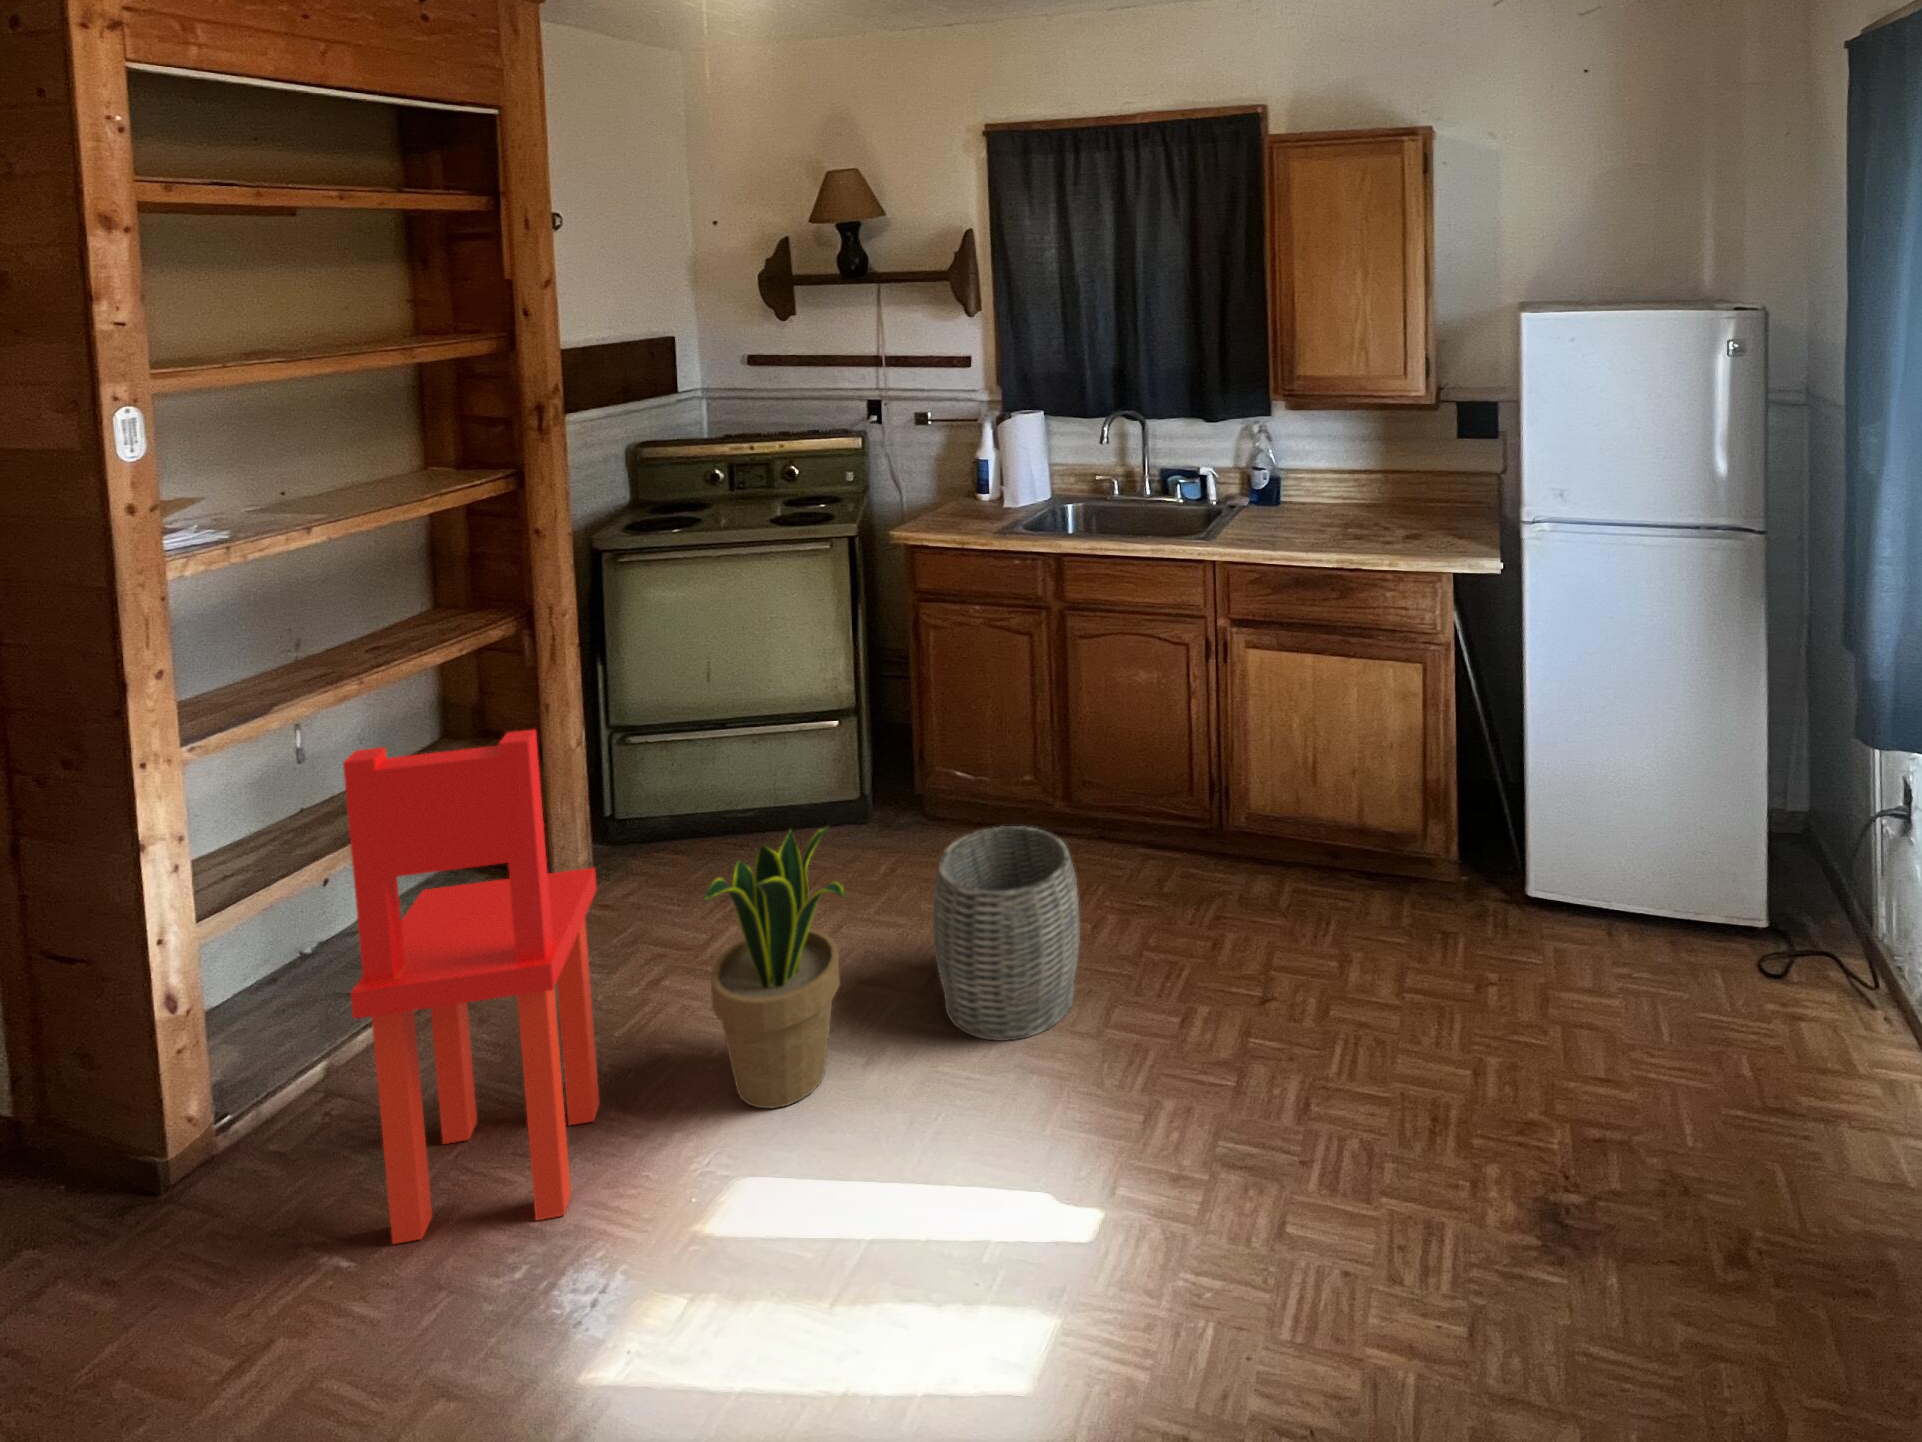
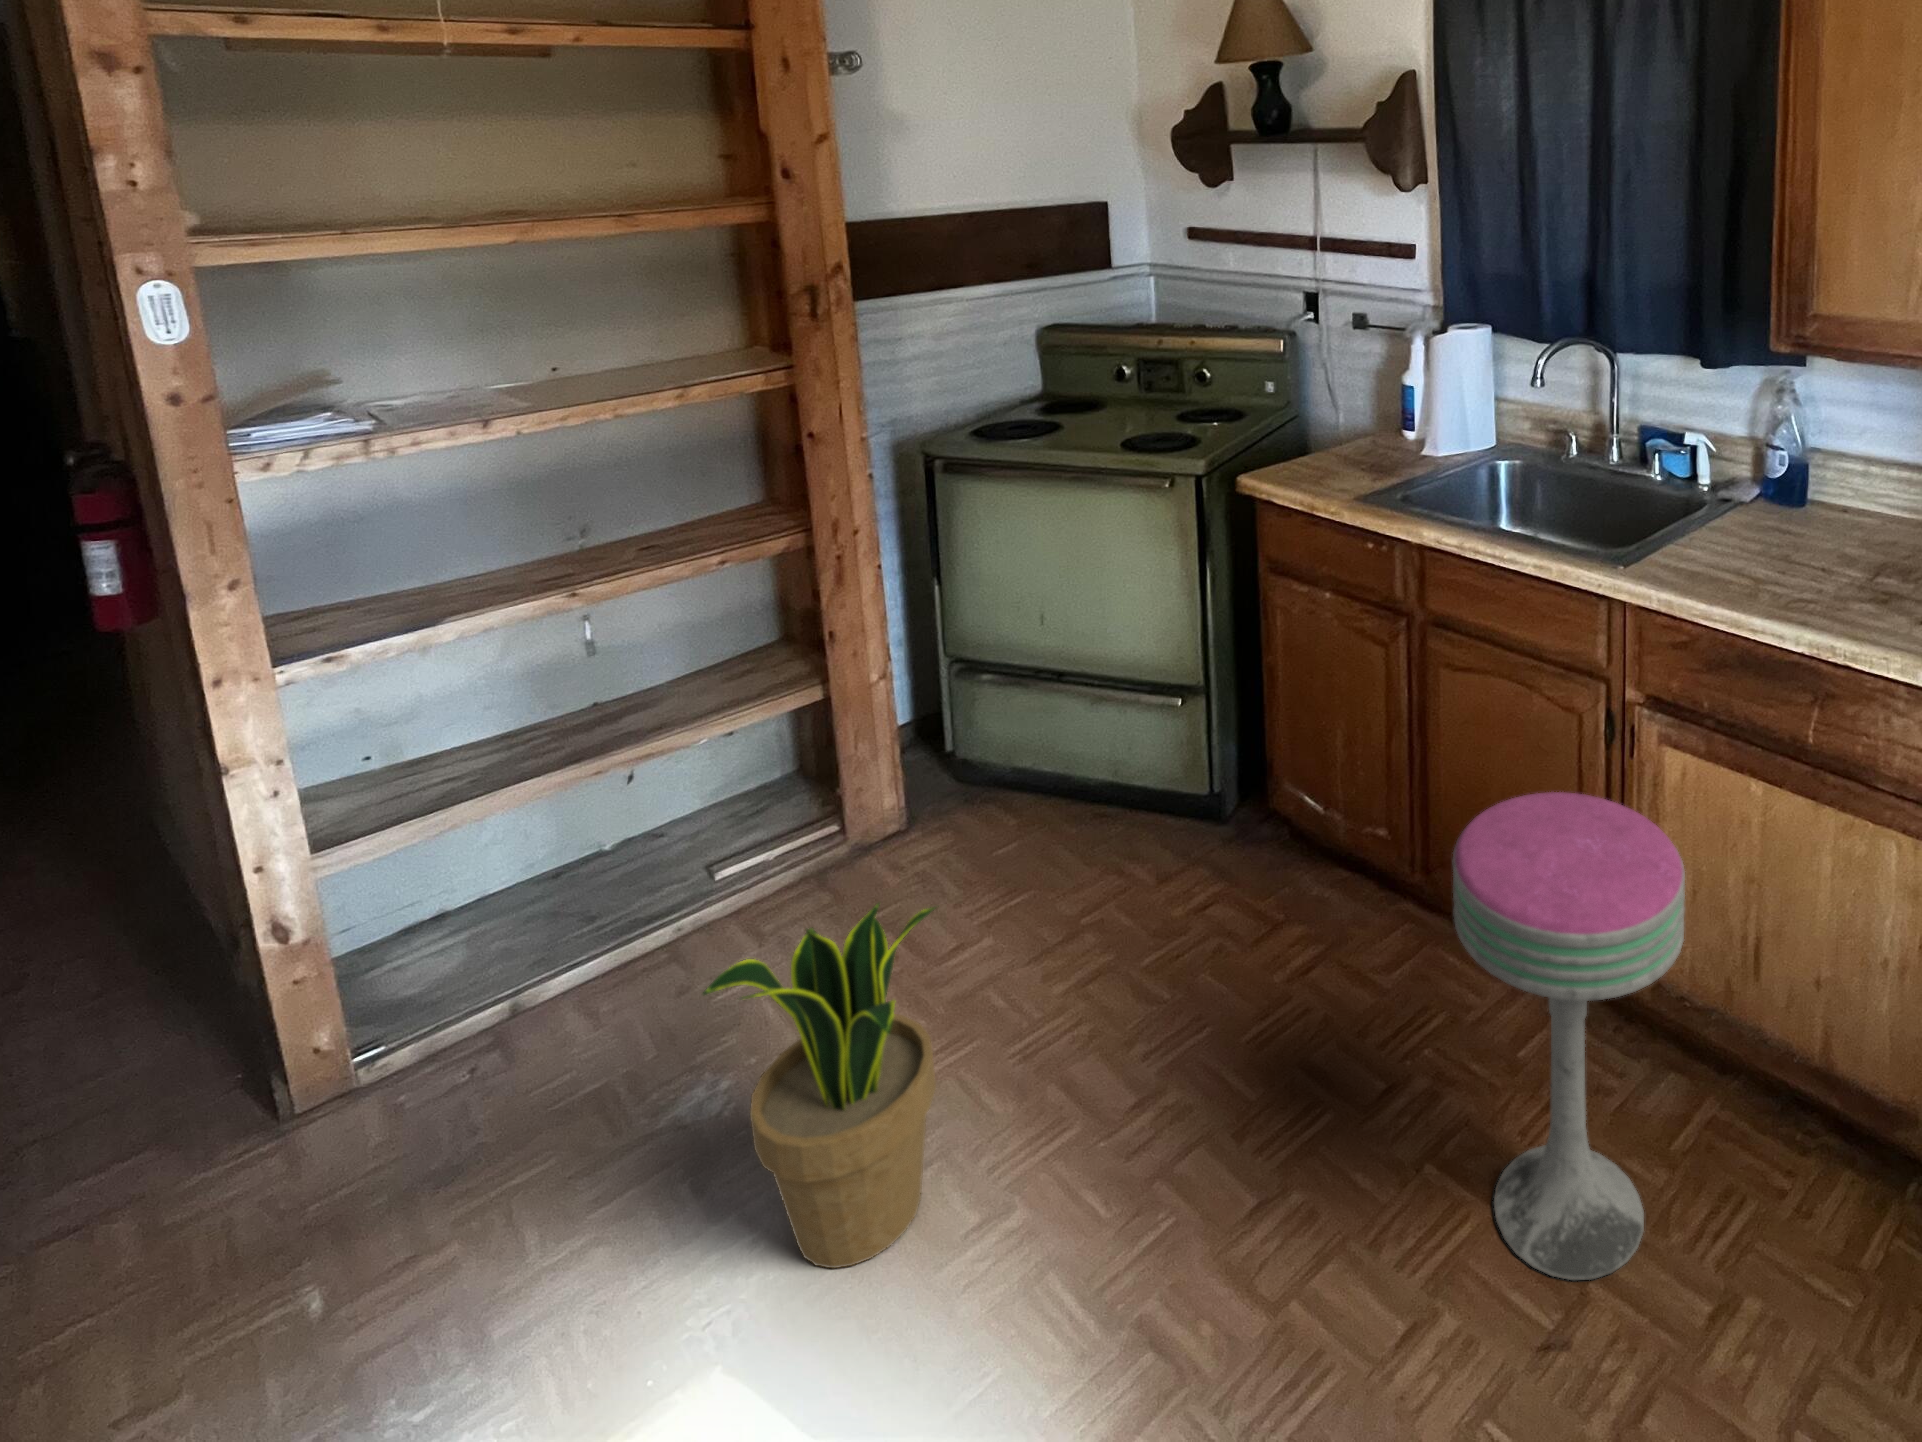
bar stool: none [1166,675,1306,968] -> present [1453,792,1685,1280]
chair: present [343,730,600,1244] -> none [228,732,672,1341]
woven basket: present [933,826,1080,1041] -> none [1078,939,1294,1278]

